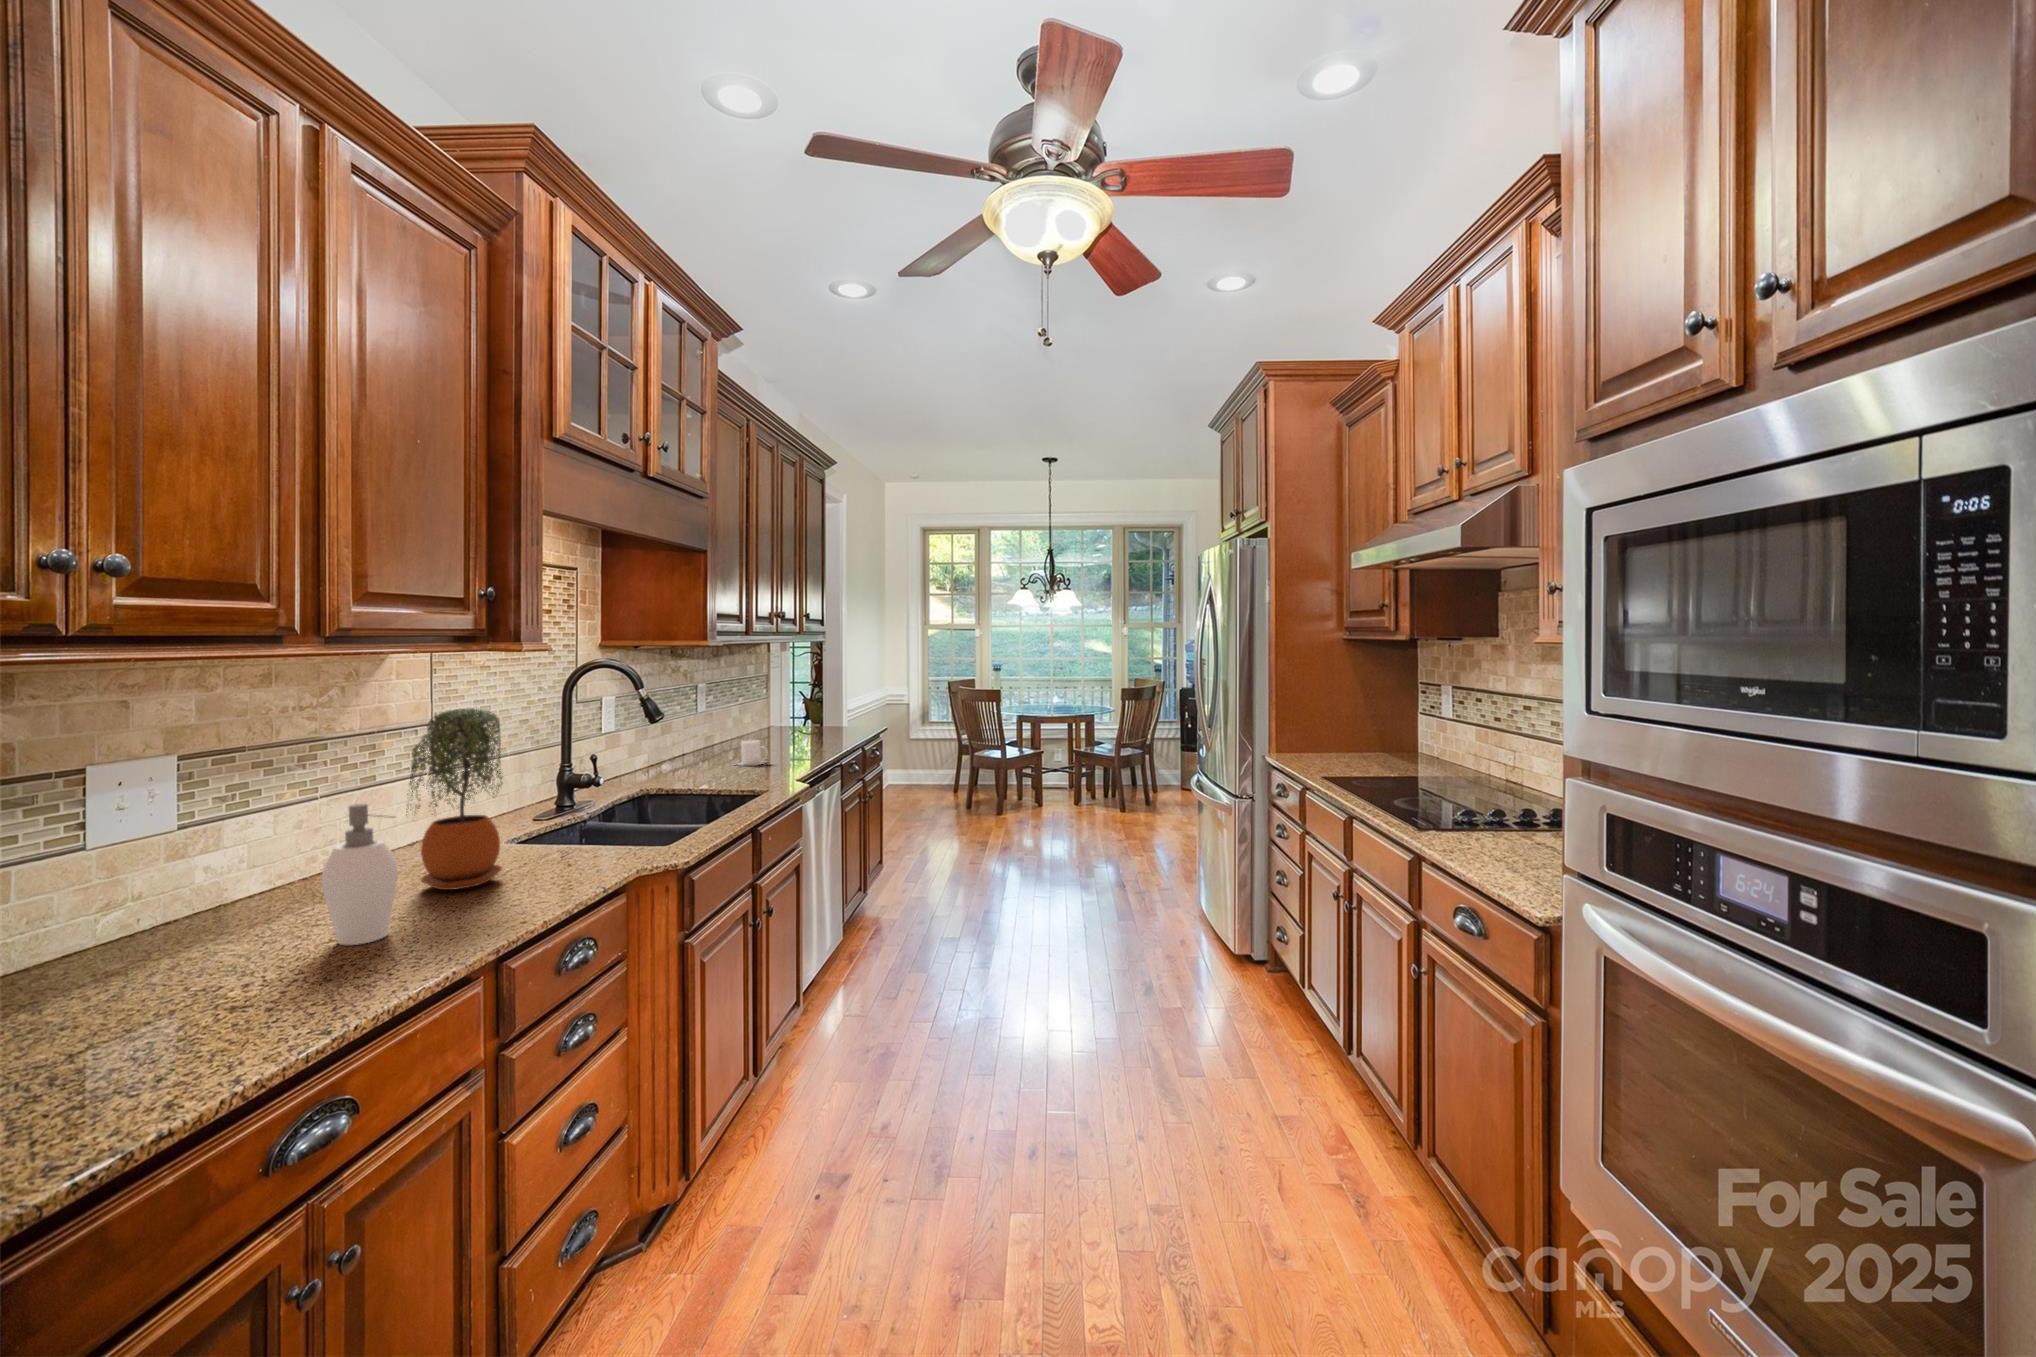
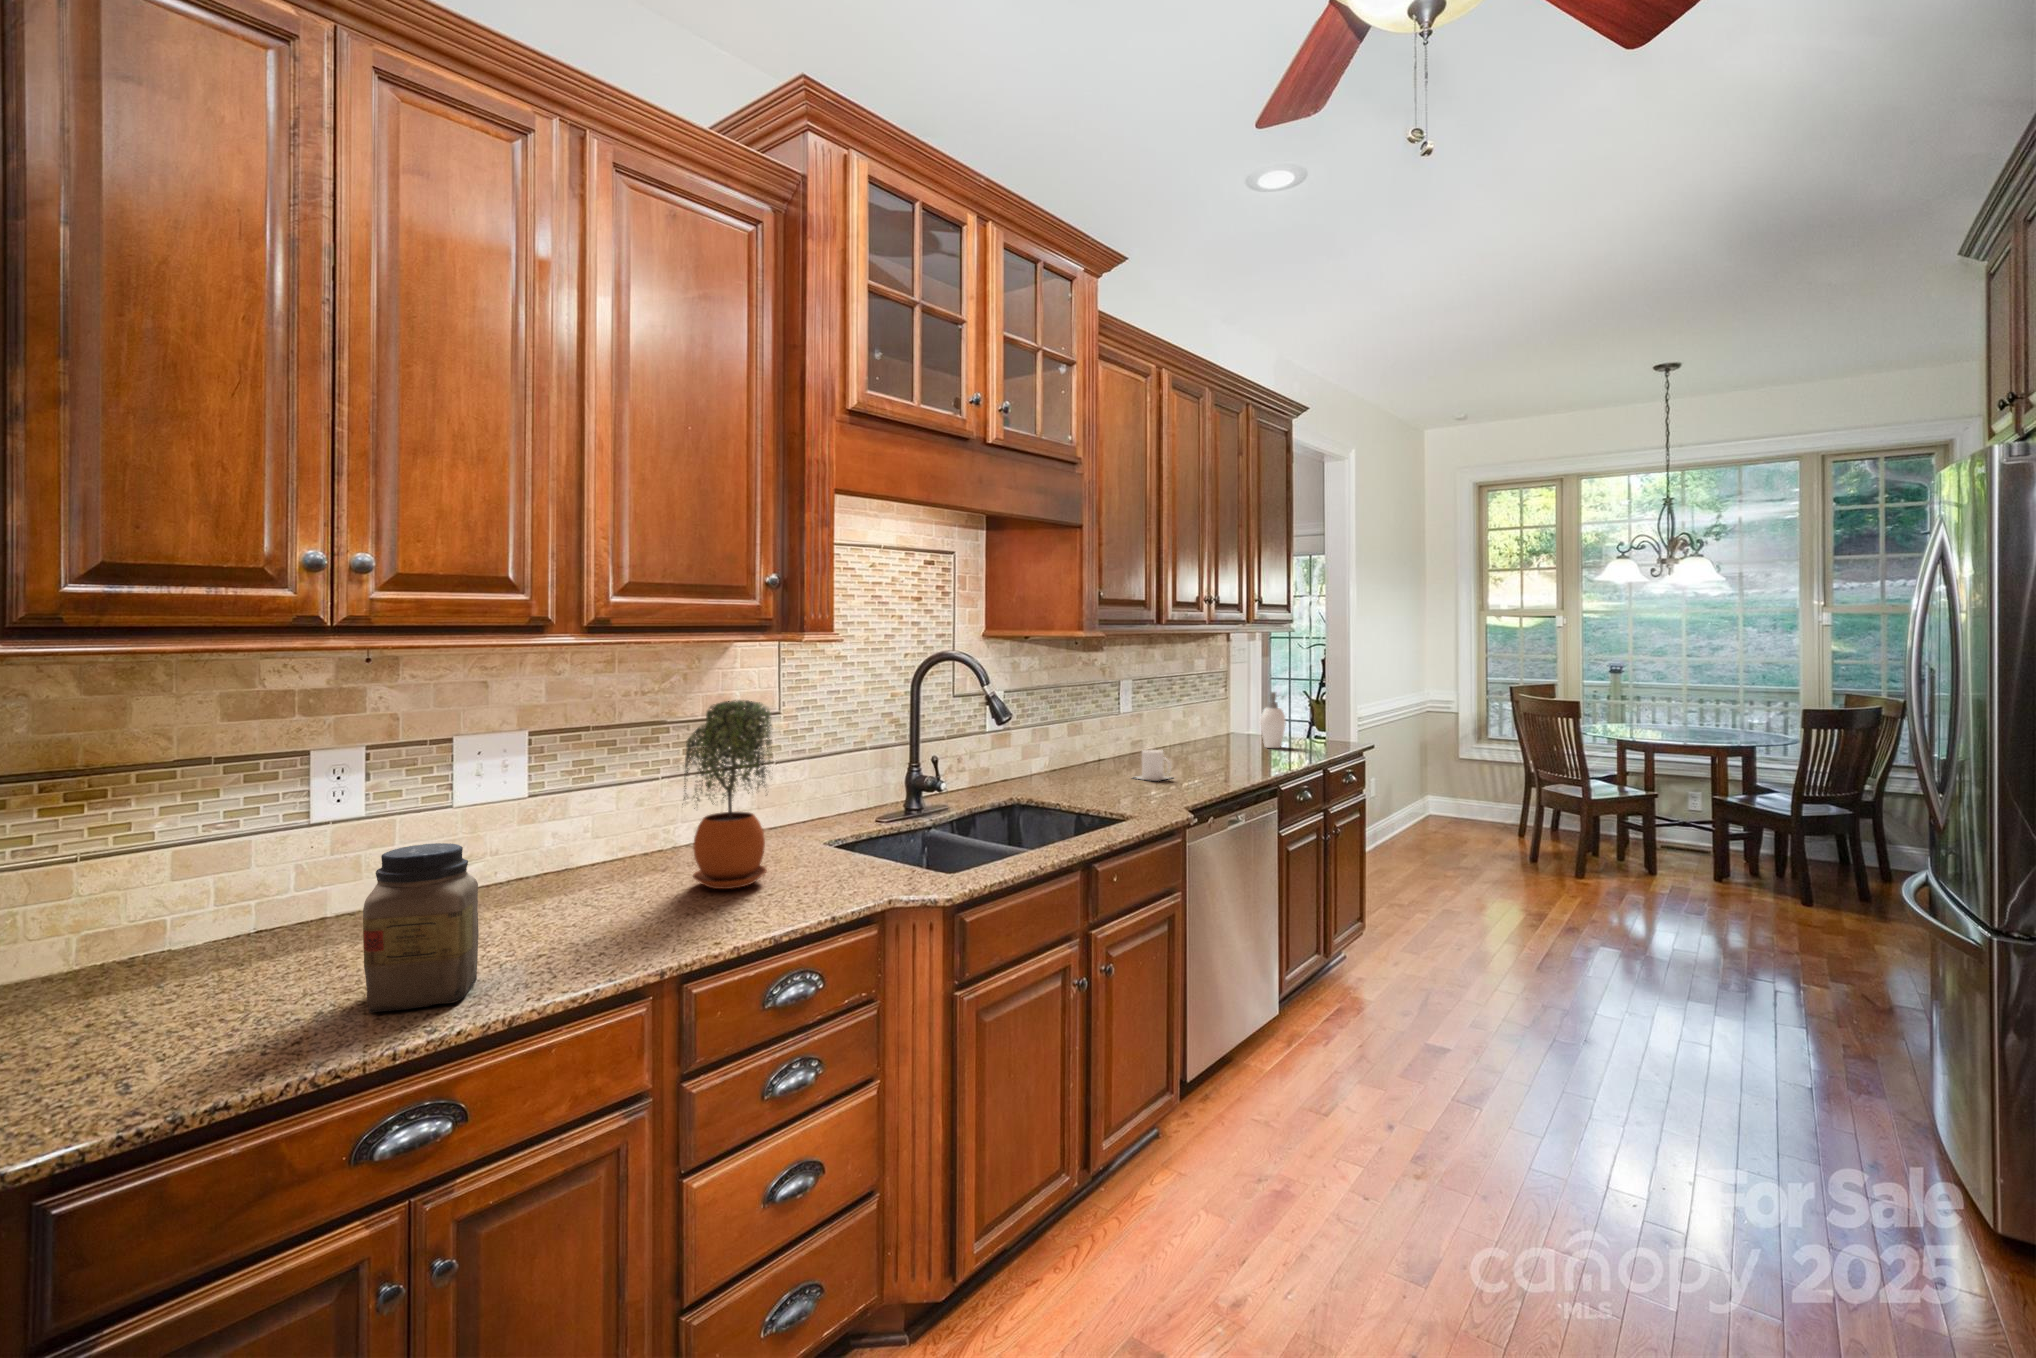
soap dispenser: present [322,804,398,945] -> present [1260,692,1286,748]
jar: none [182,860,321,1042] -> present [363,843,479,1013]

